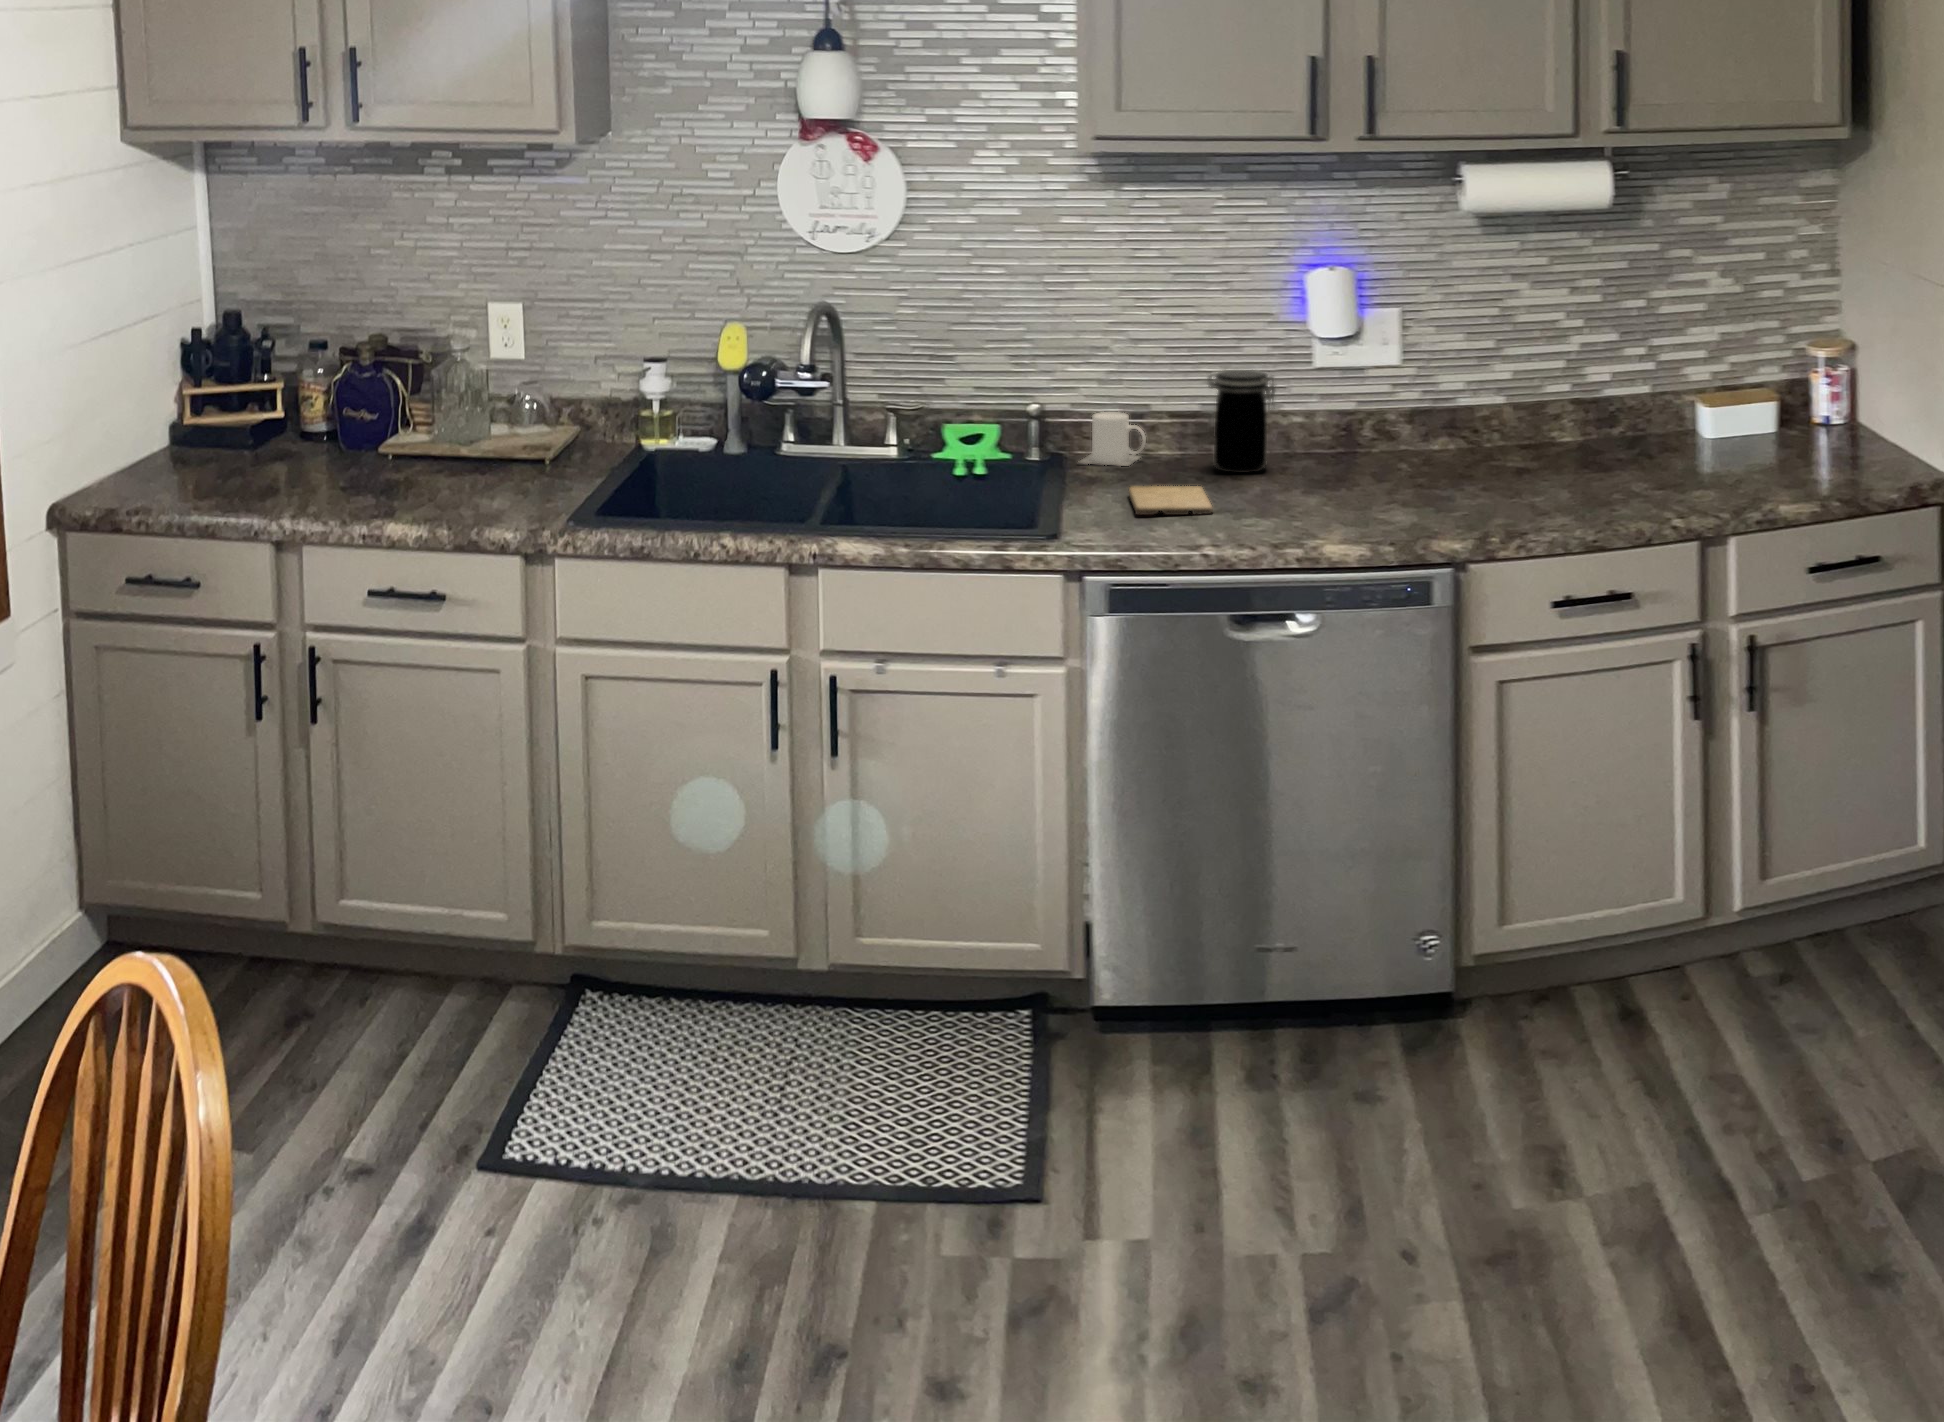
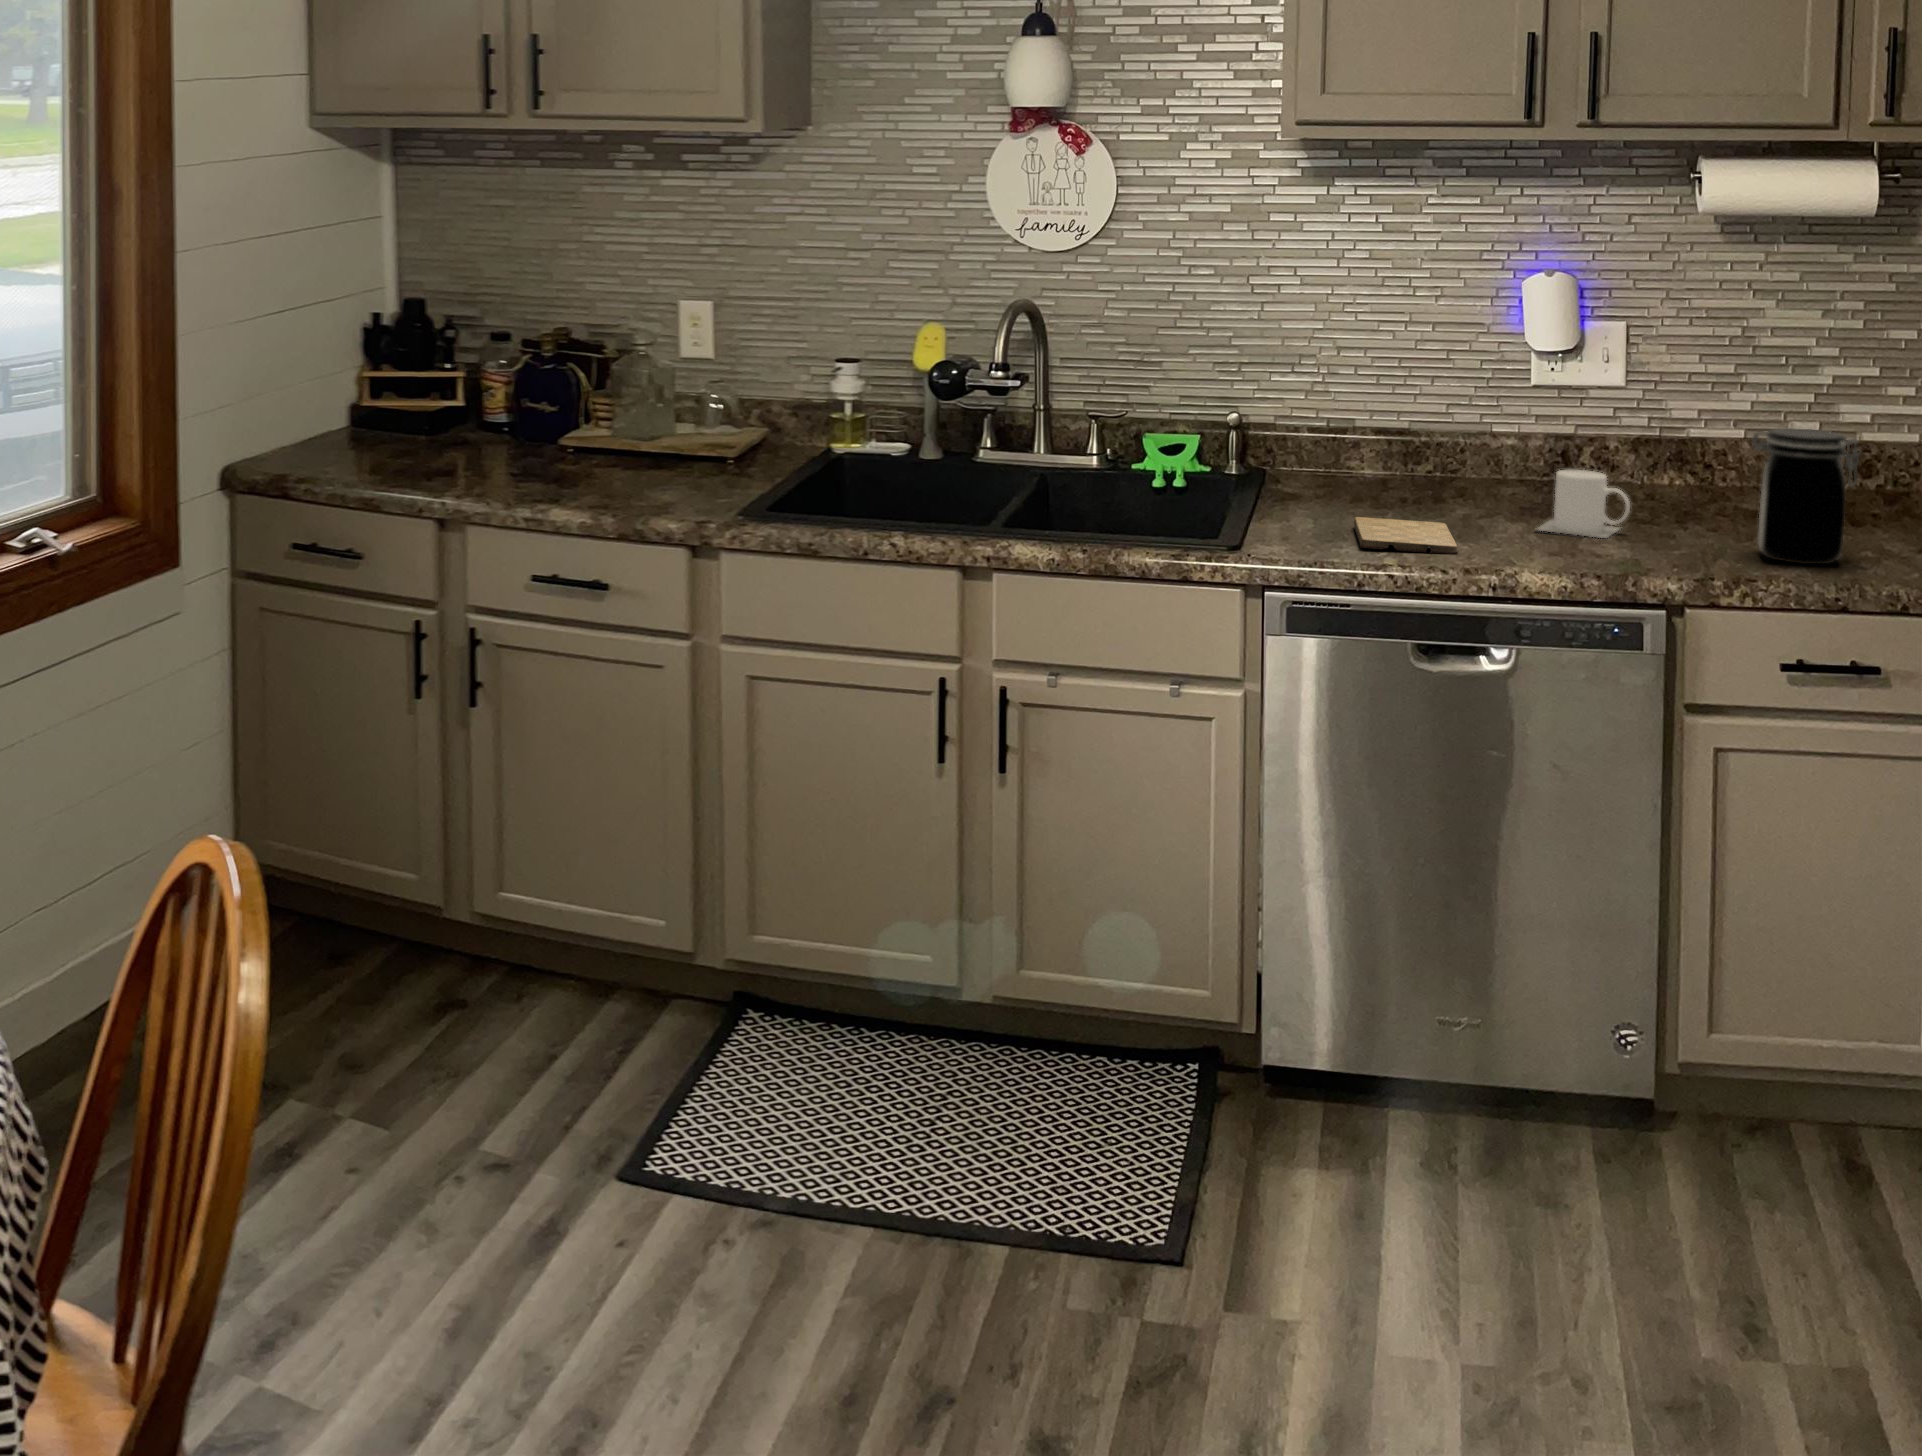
jar: present [1208,370,1276,473] -> present [1752,428,1861,564]
mug: present [1080,412,1146,466] -> present [1537,470,1630,538]

